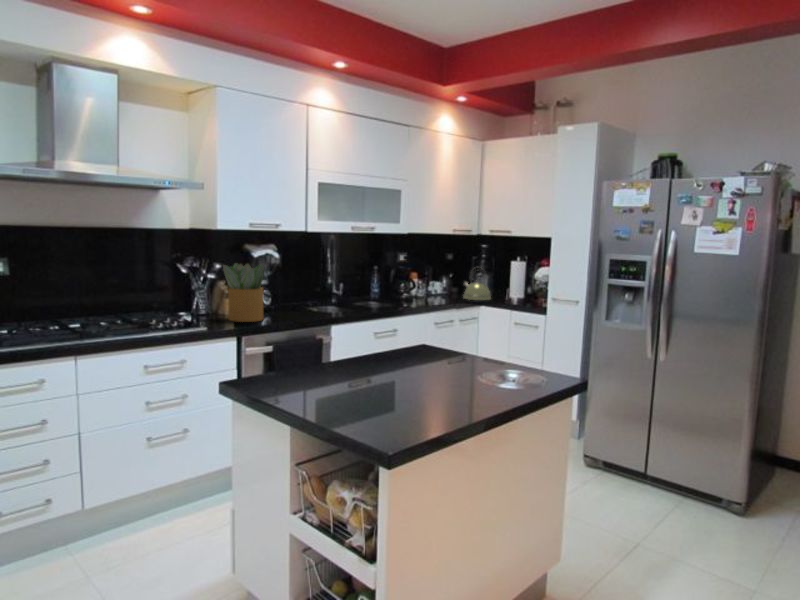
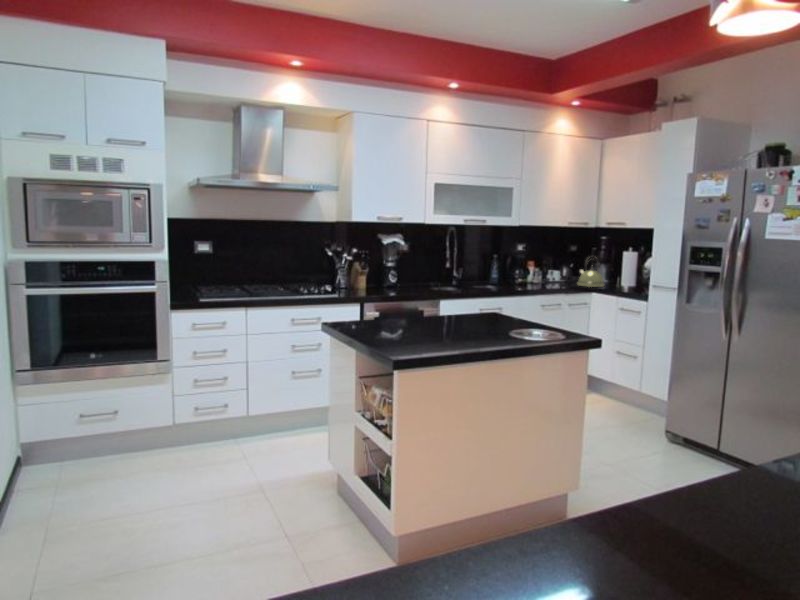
potted plant: present [223,263,264,322] -> none [354,248,385,293]

